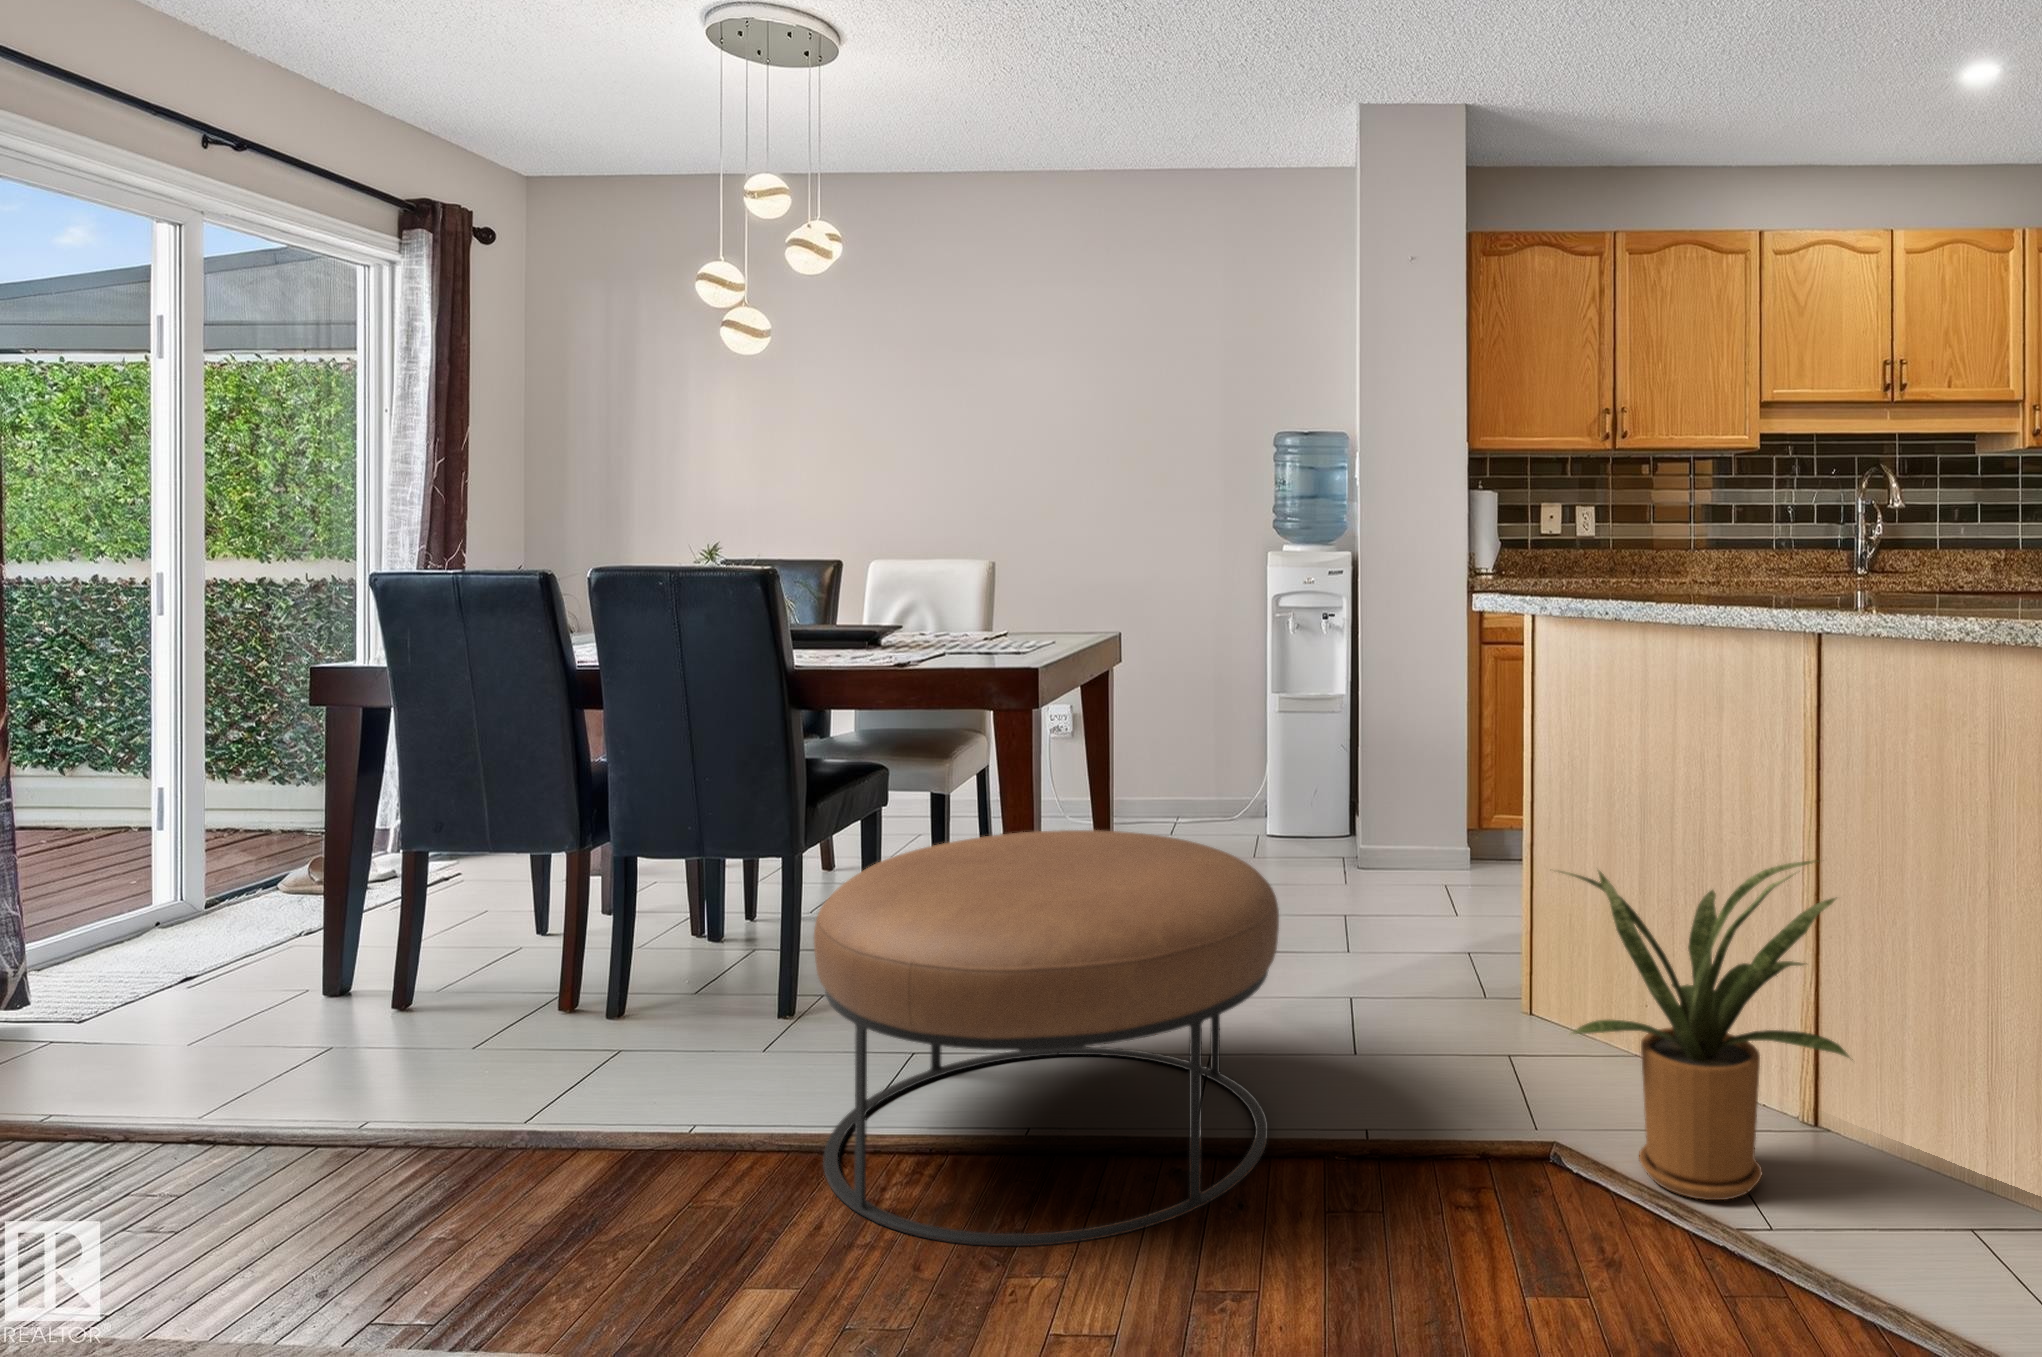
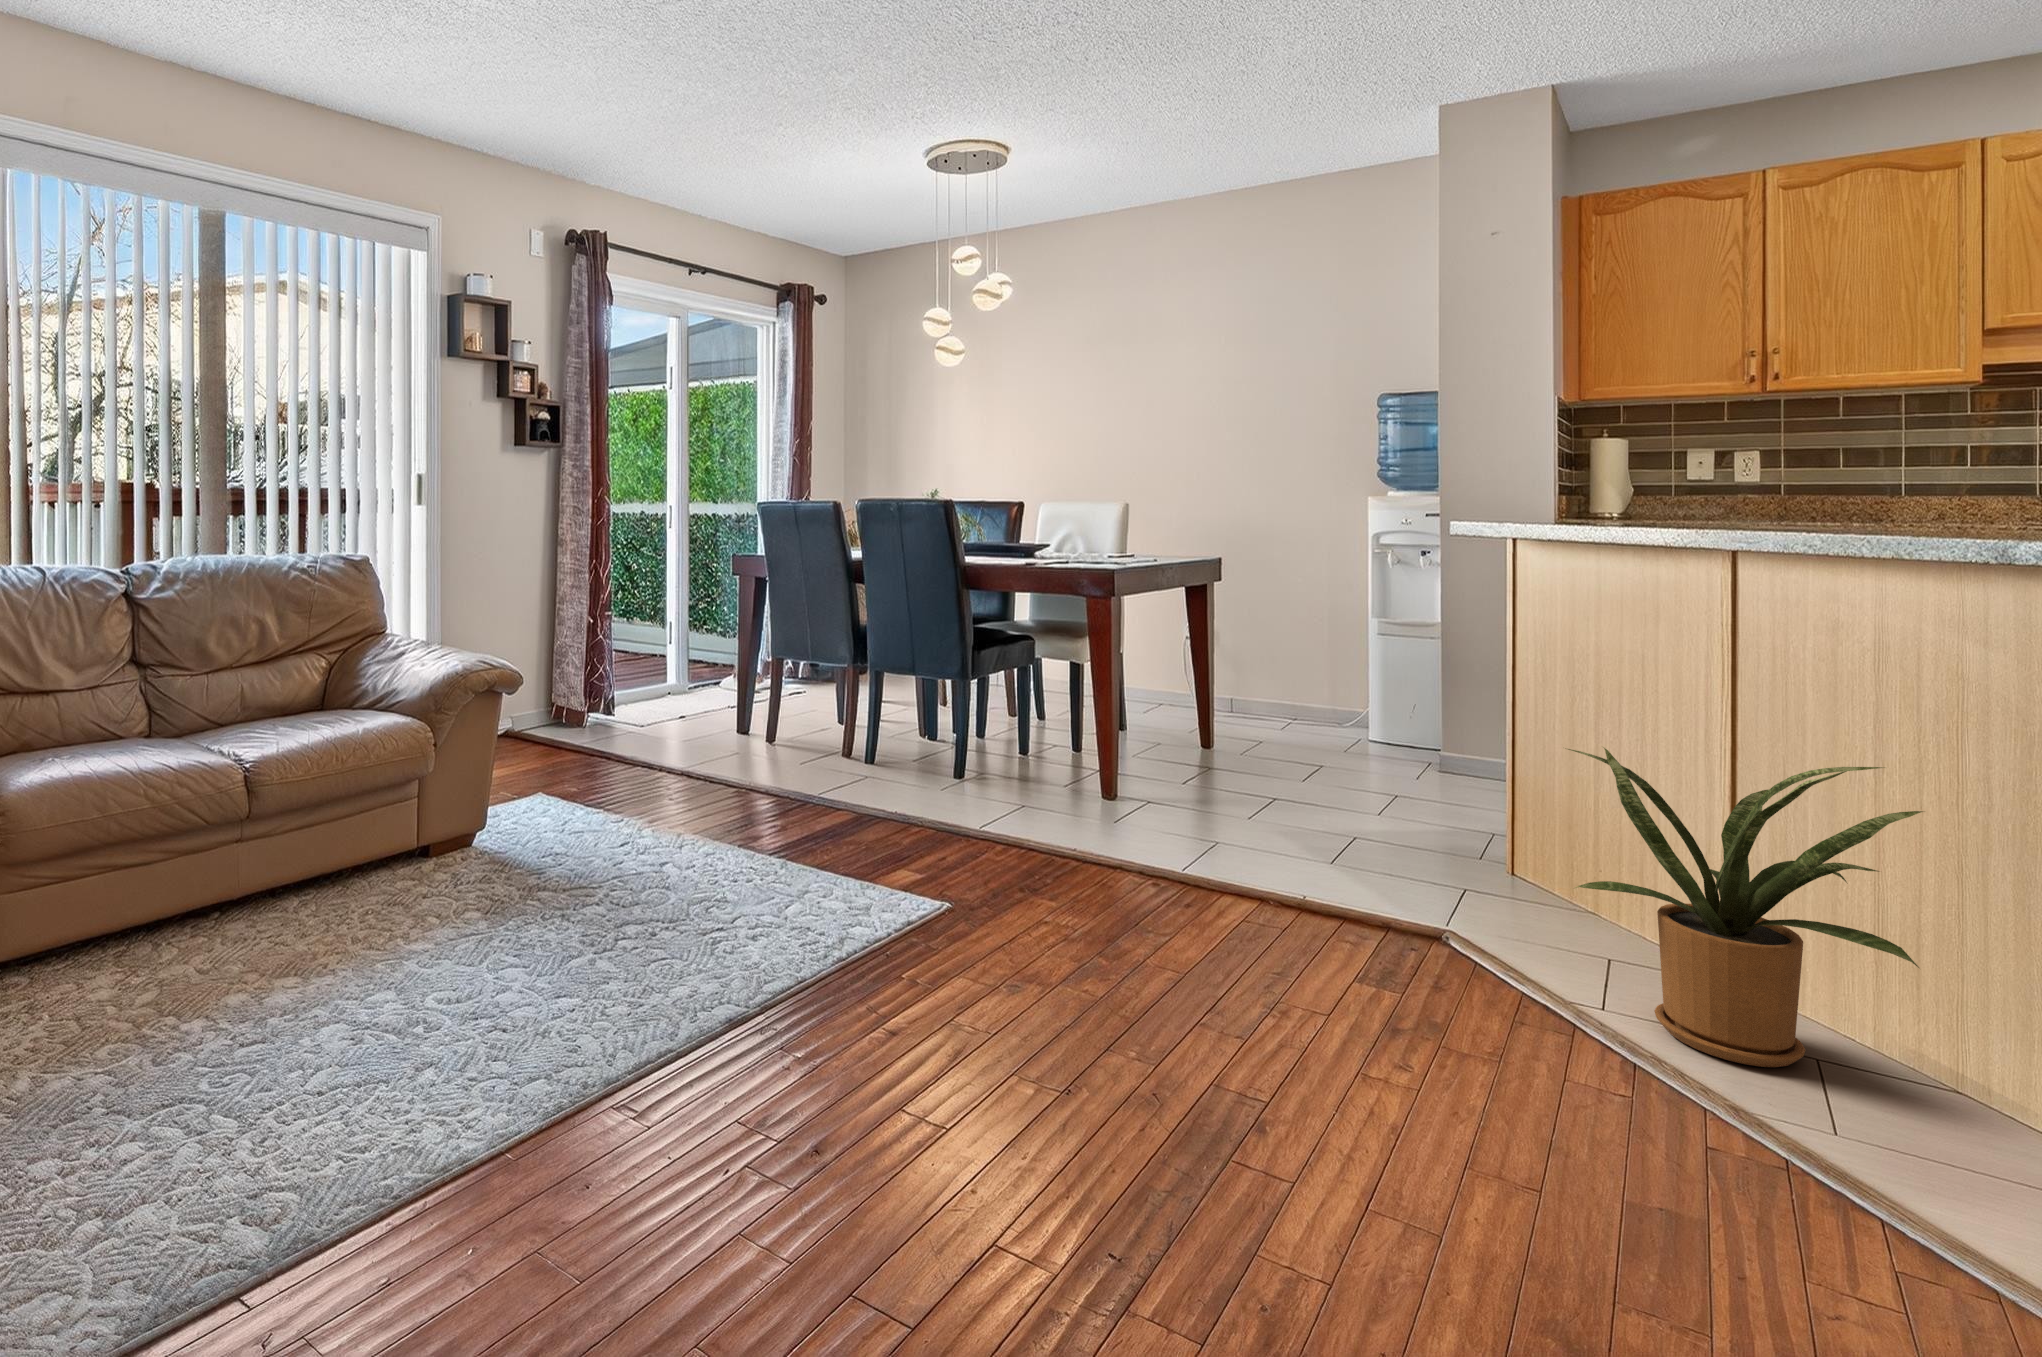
ottoman: present [814,830,1279,1246] -> none [967,680,1304,951]

